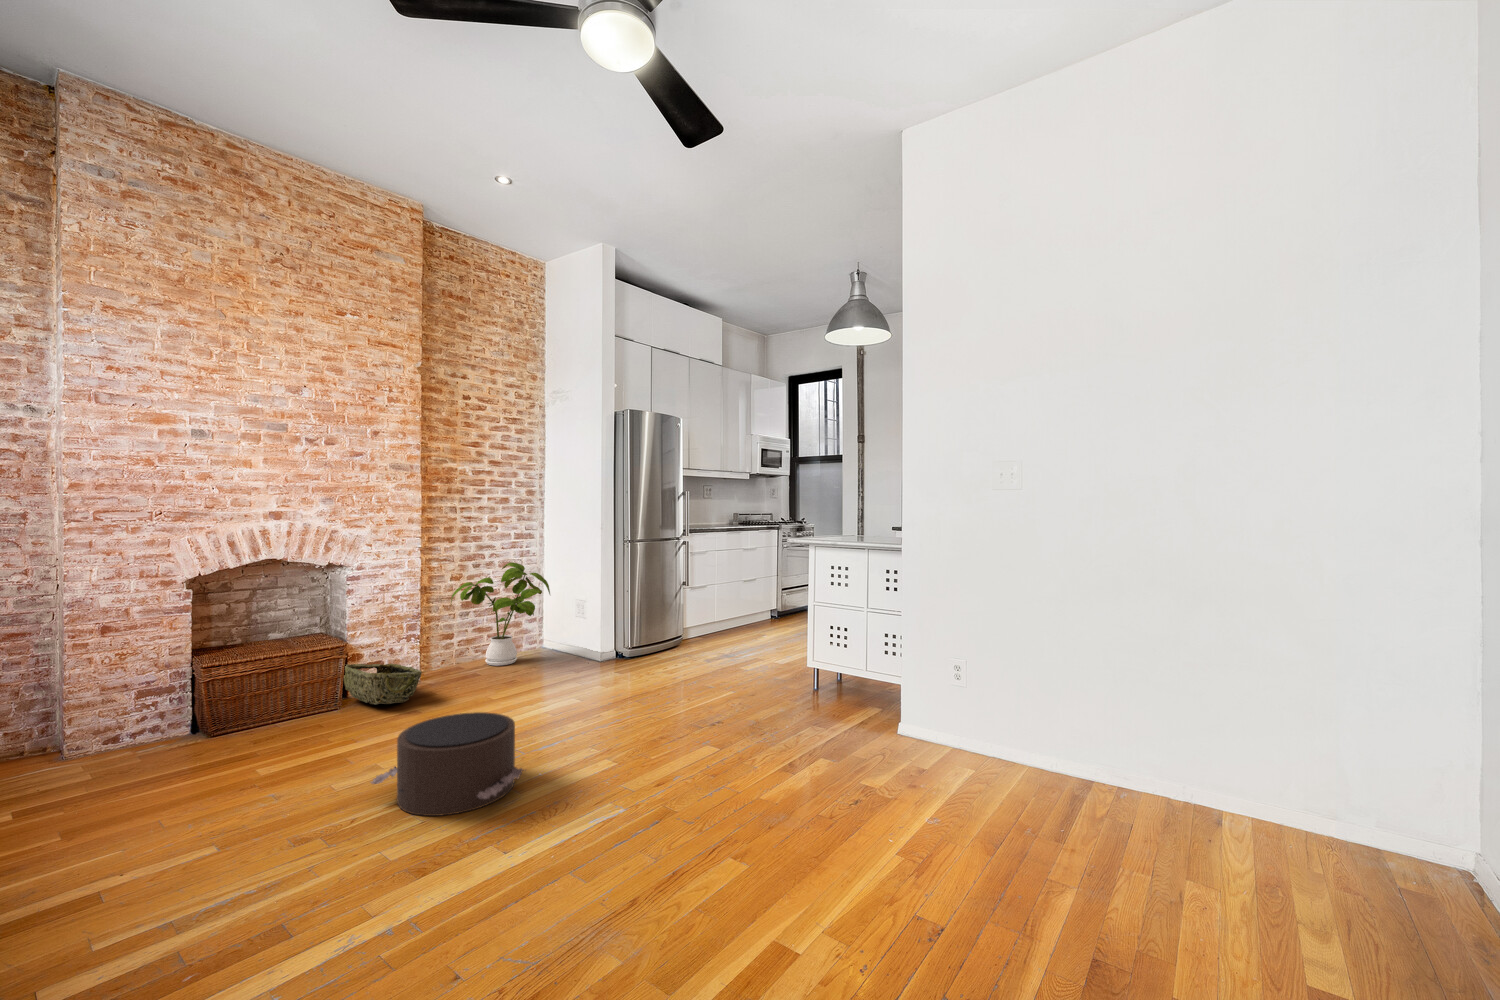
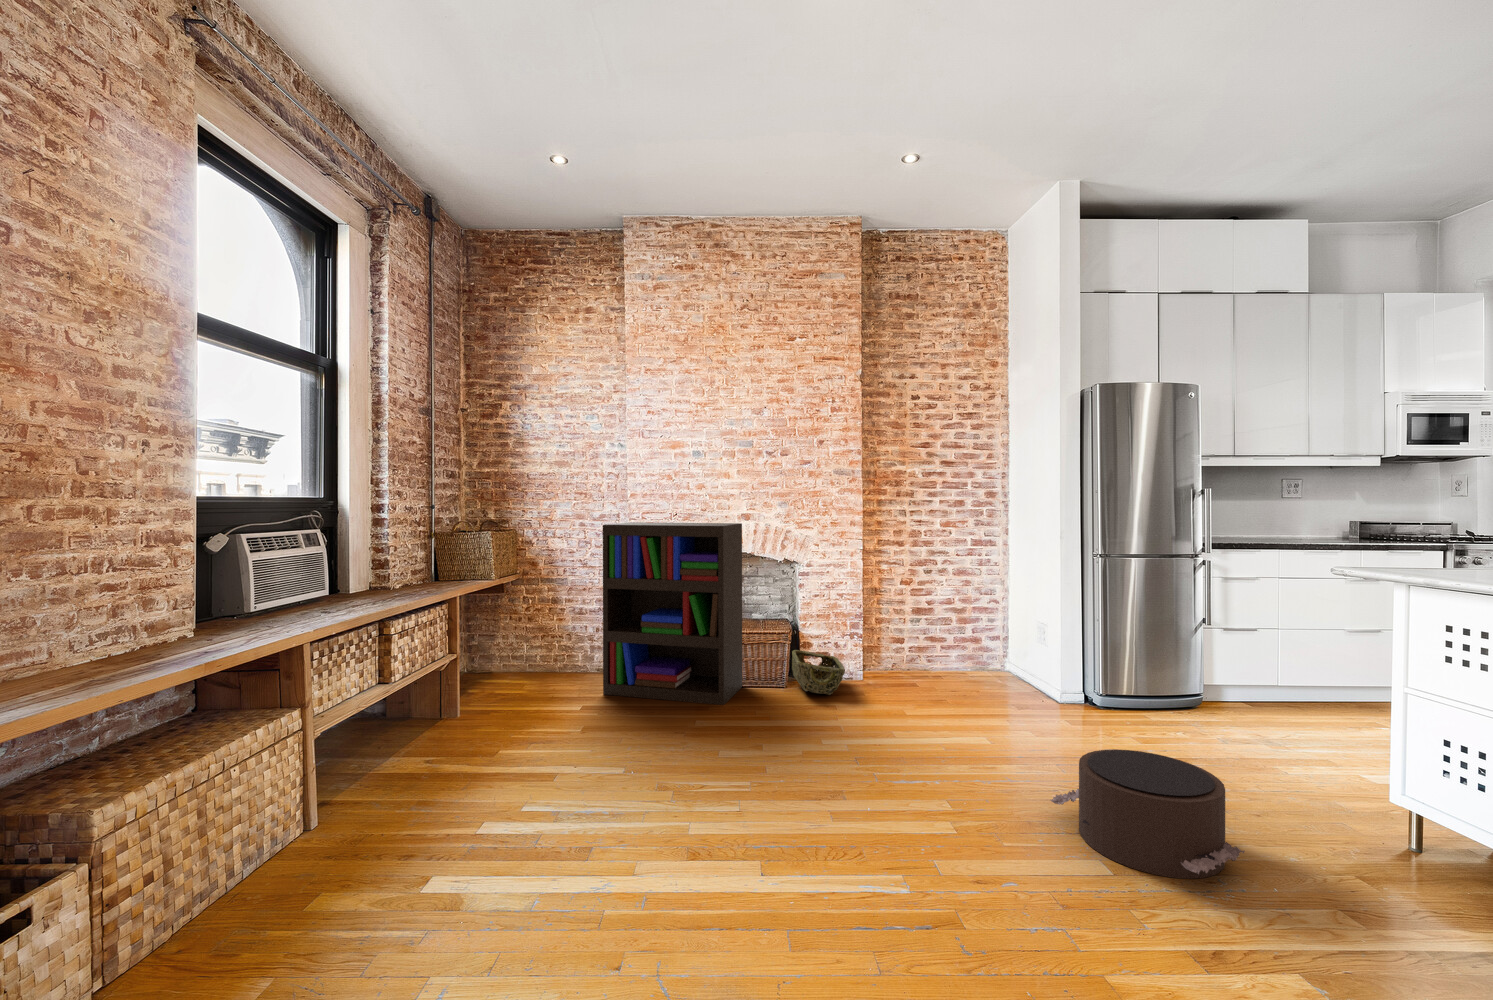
bookshelf: none [41,523,281,784] -> present [603,522,742,705]
house plant: present [451,562,550,666] -> none [897,570,998,680]
pouf: present [371,712,526,816] -> present [1050,749,1245,879]

